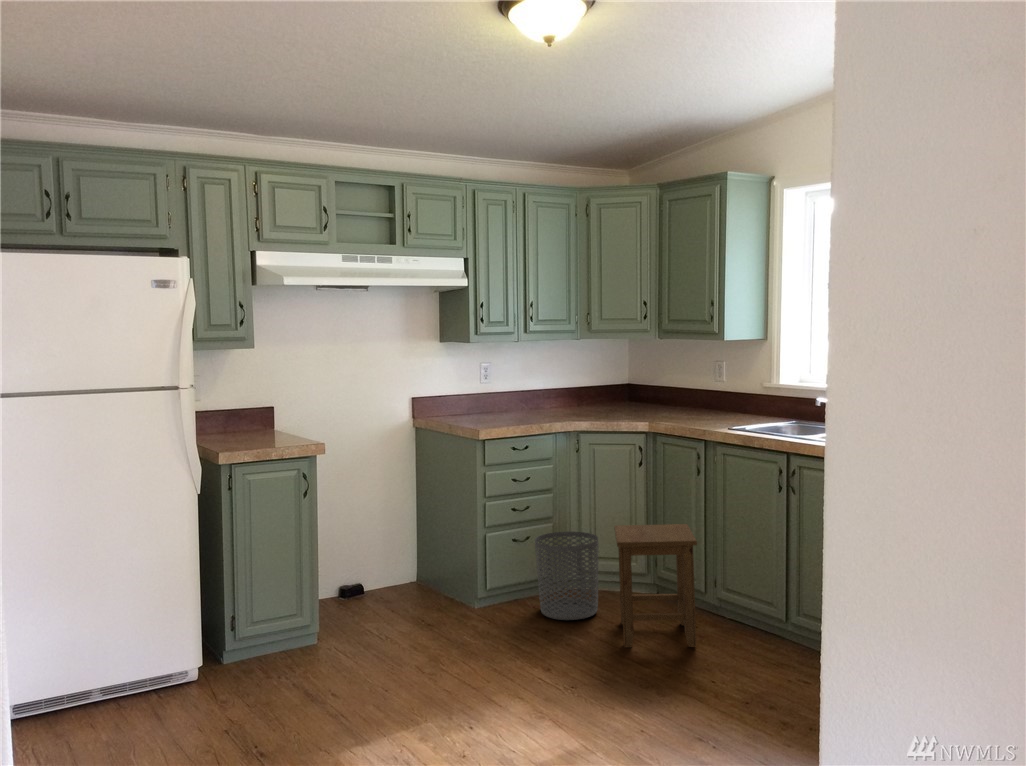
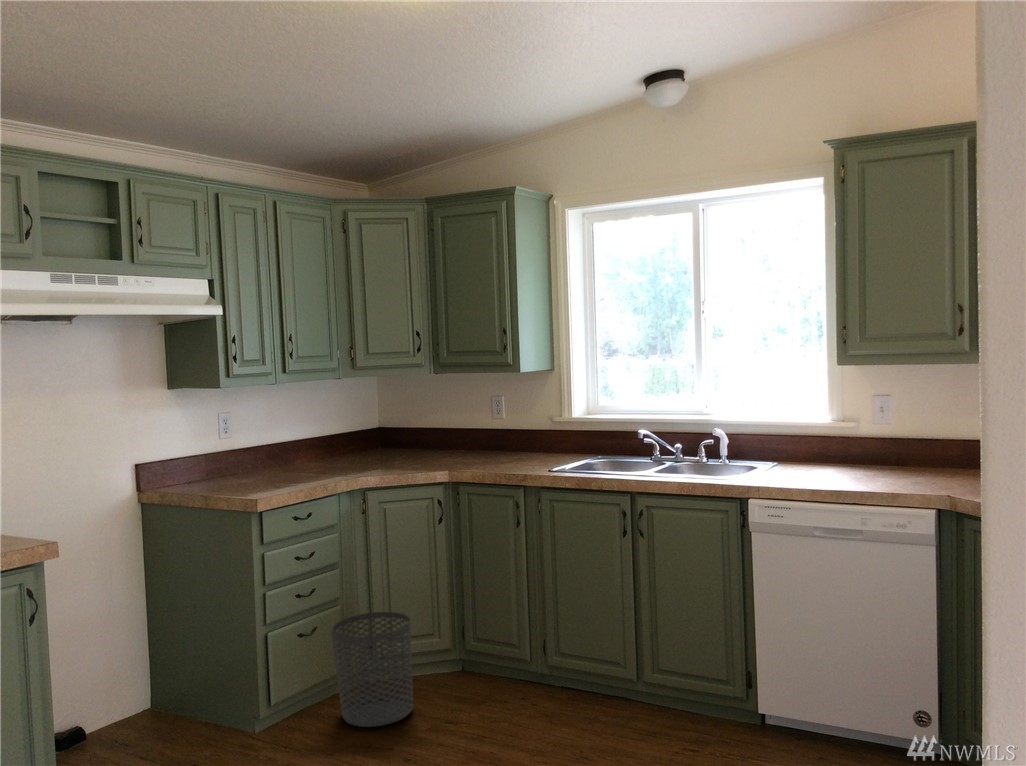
stool: present [614,524,697,647] -> none [433,585,550,747]

